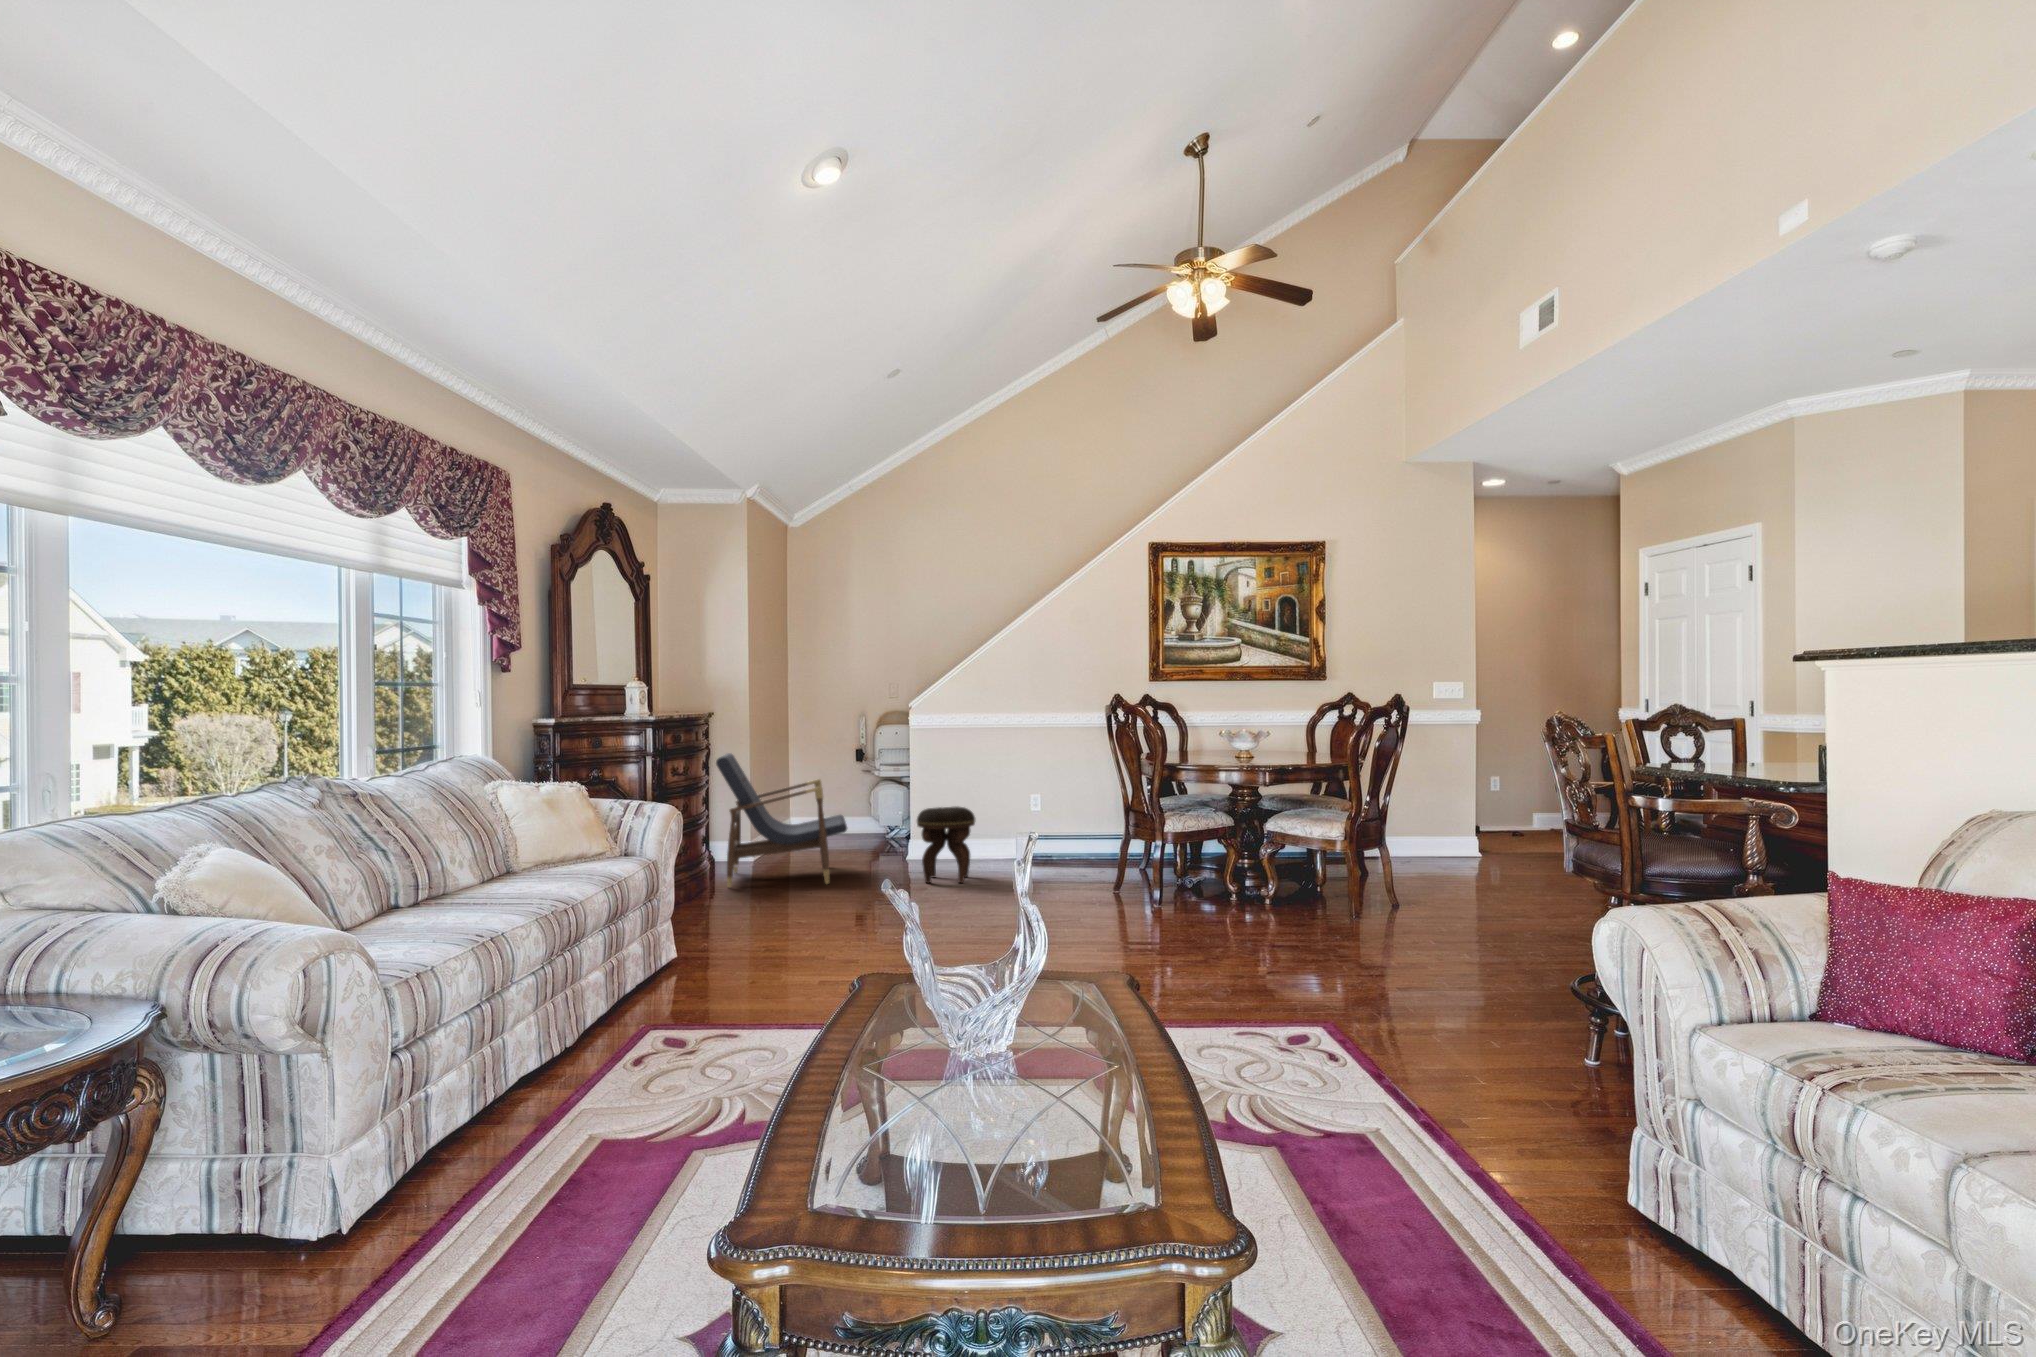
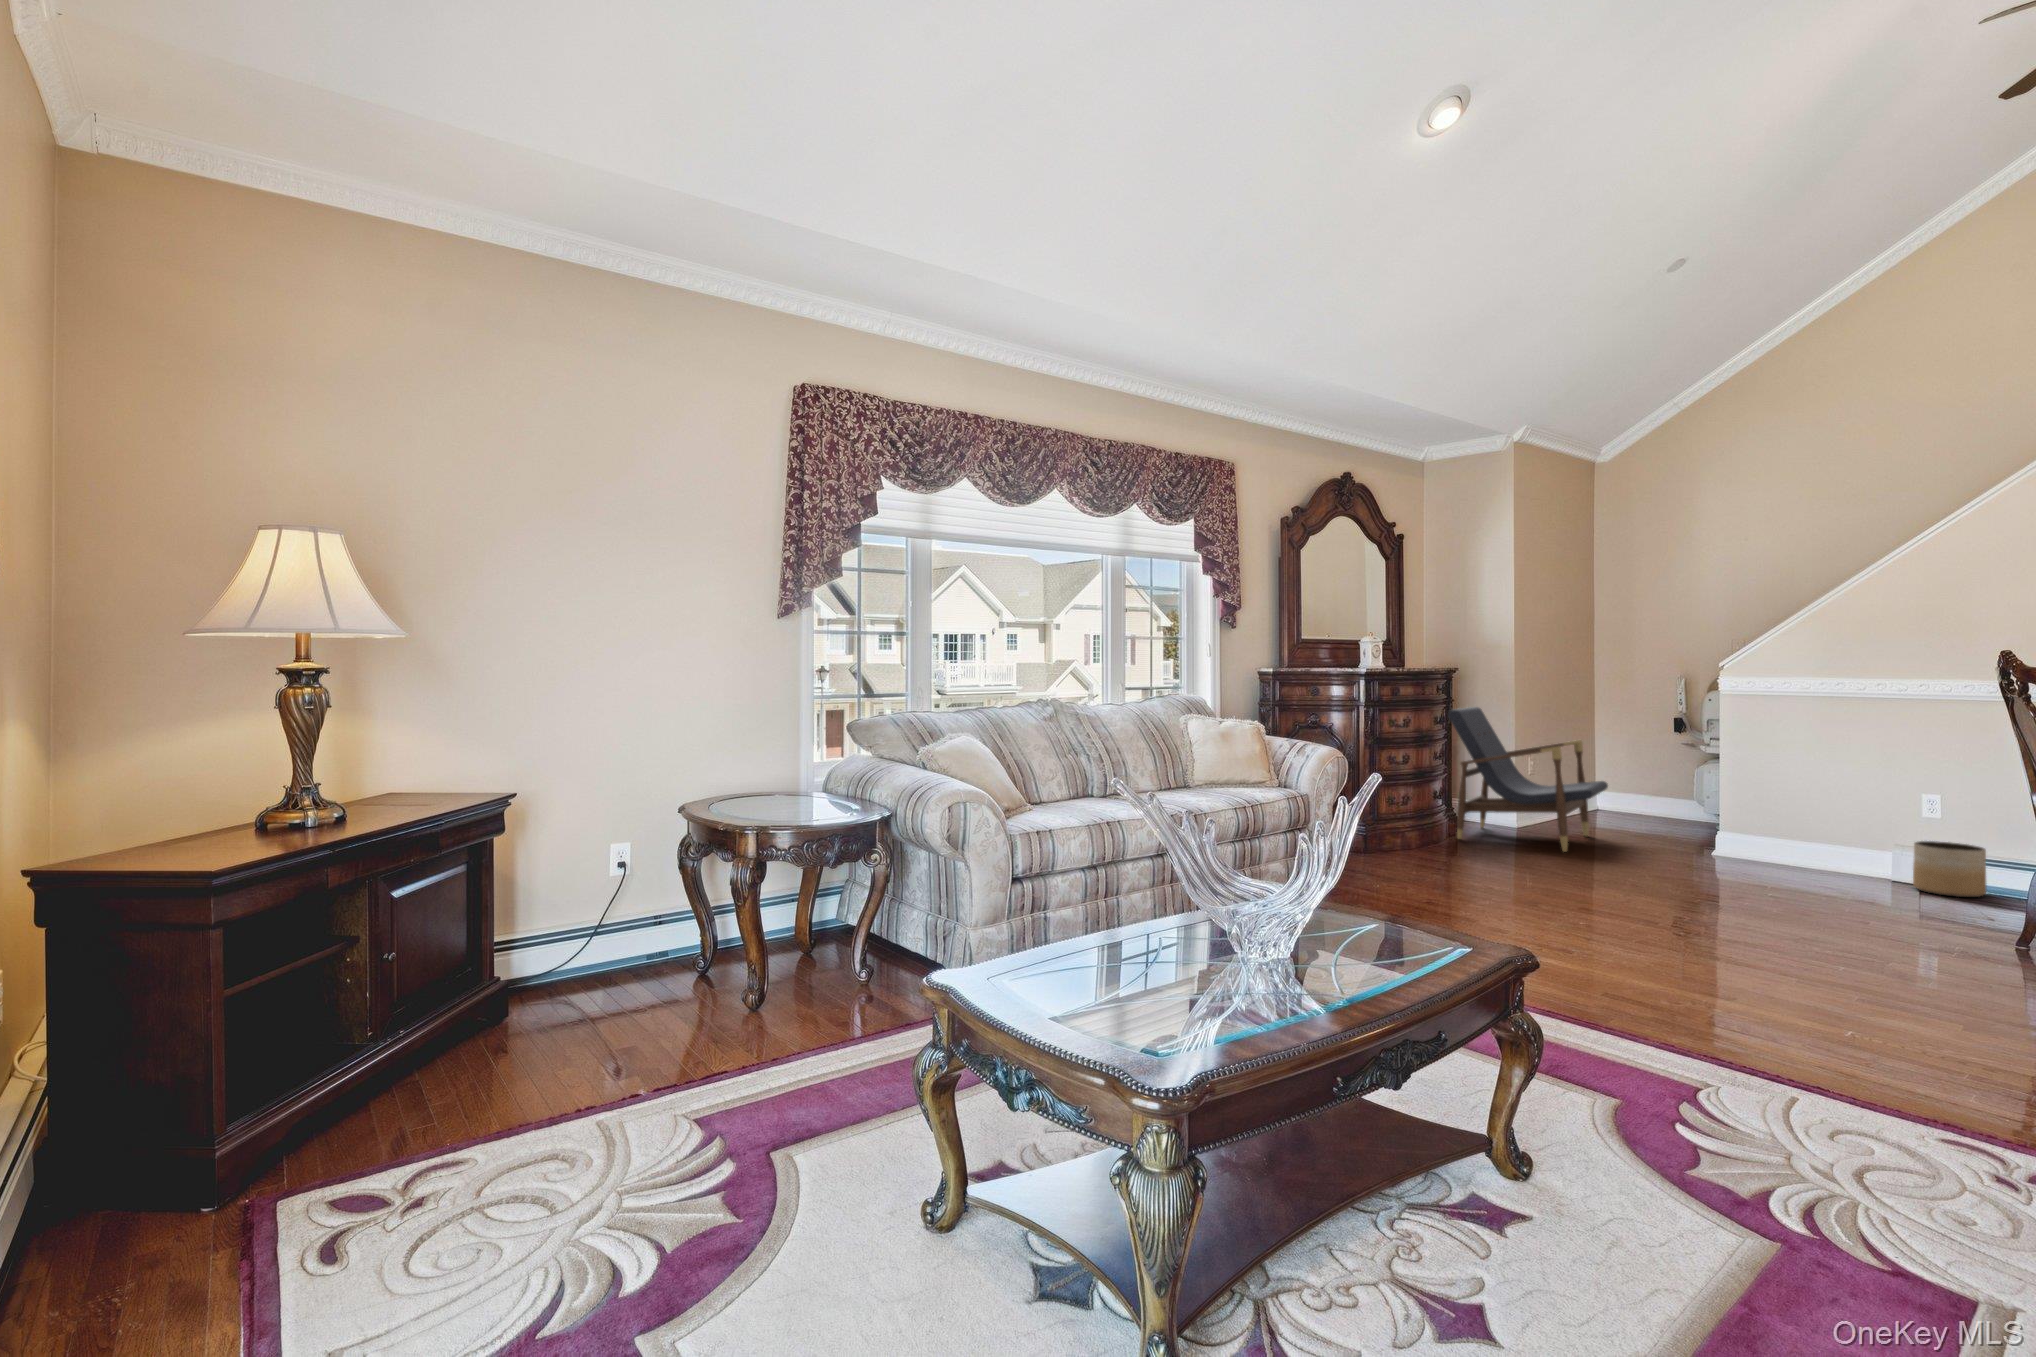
footstool: present [917,807,975,883] -> none [1679,783,1765,876]
planter: none [1060,835,1099,874] -> present [1913,841,1986,897]

